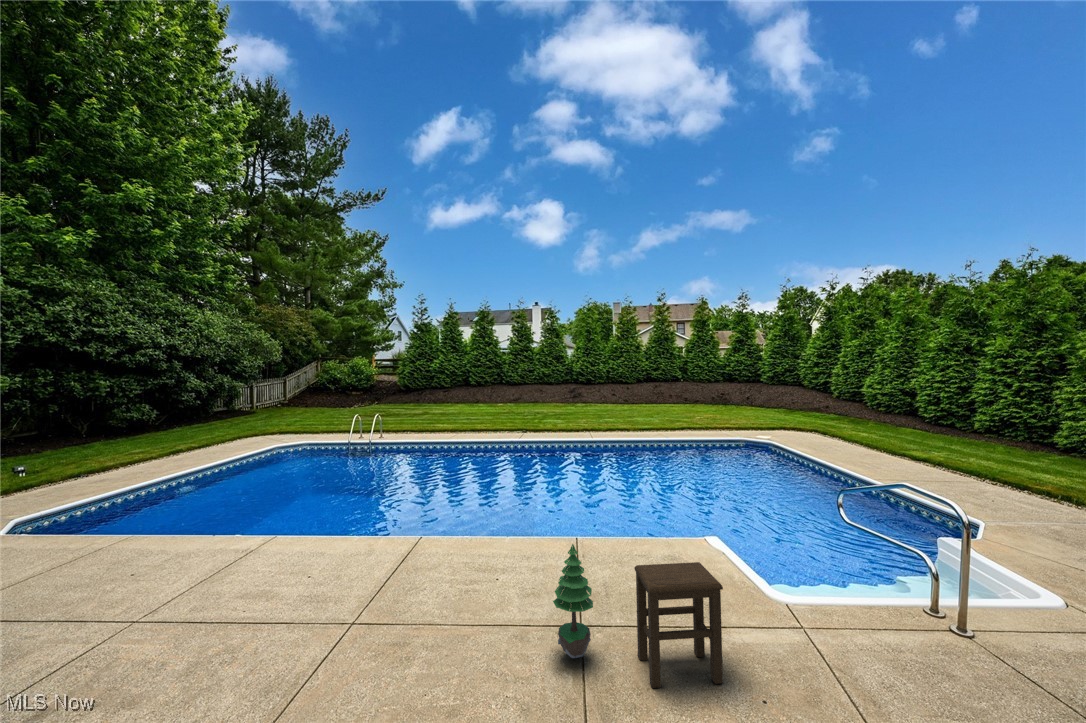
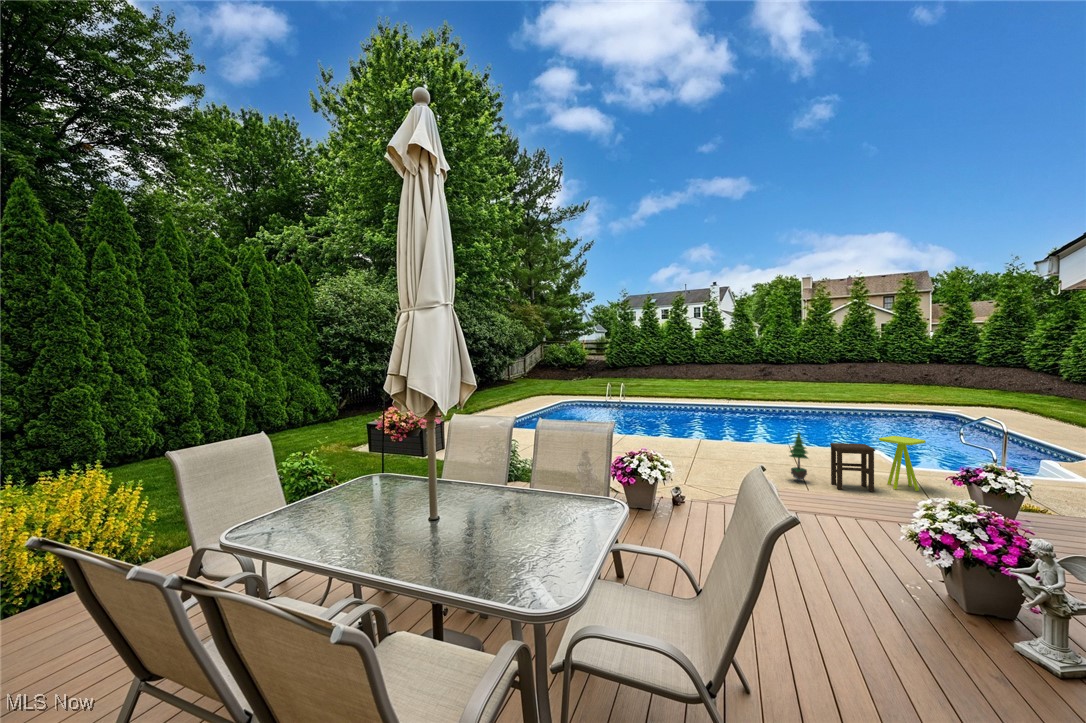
side table: none [723,531,804,660] -> present [879,436,926,491]

